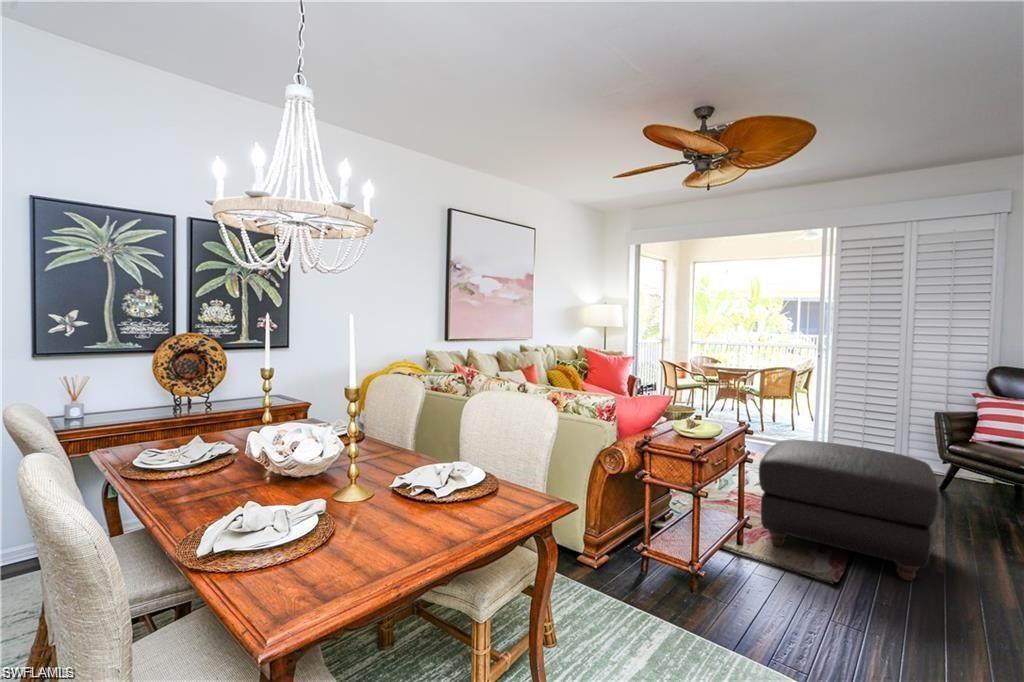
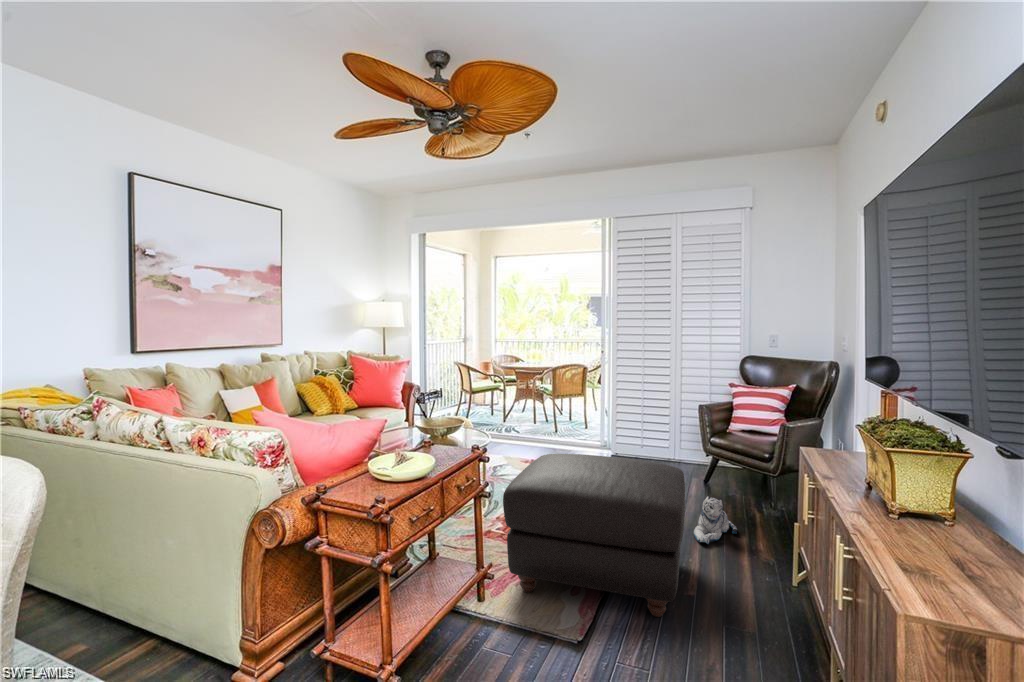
plush toy: none [934,495,986,538] -> present [694,497,737,544]

